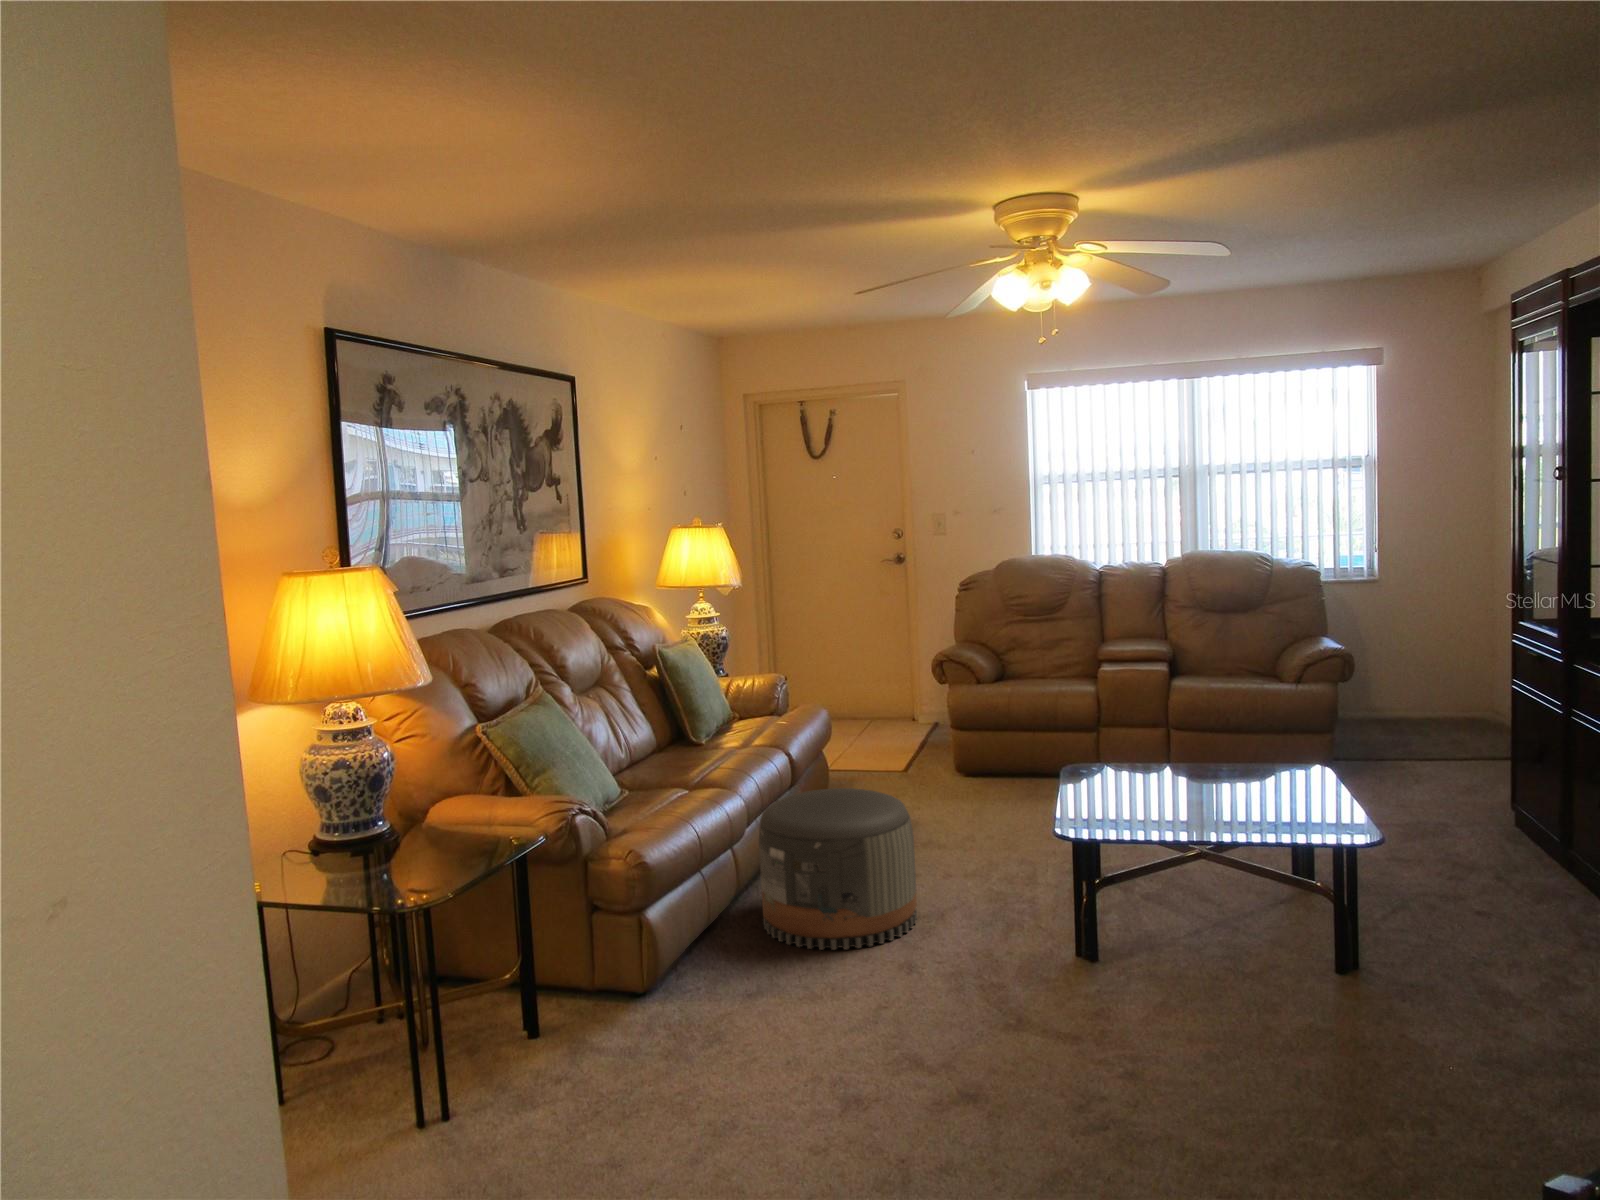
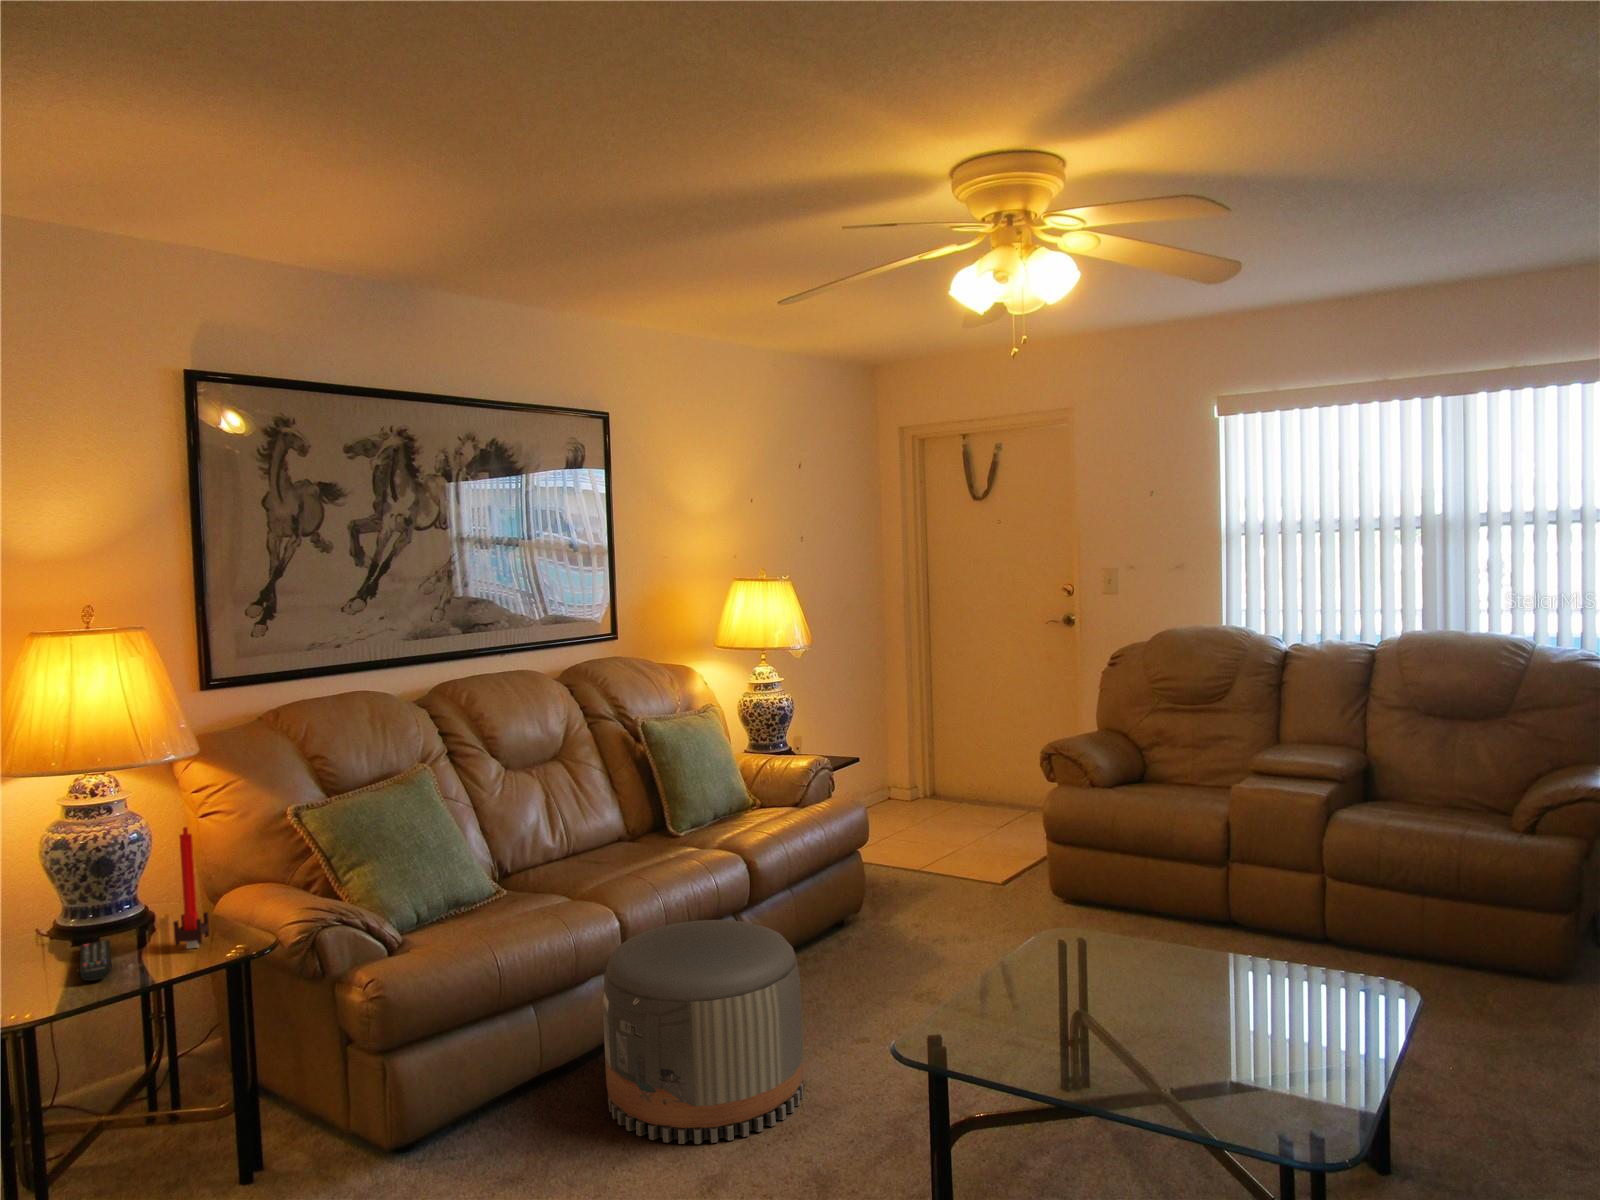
candle: none [460,736,489,842] -> present [173,827,209,949]
remote control: none [376,843,449,868] -> present [80,940,111,981]

